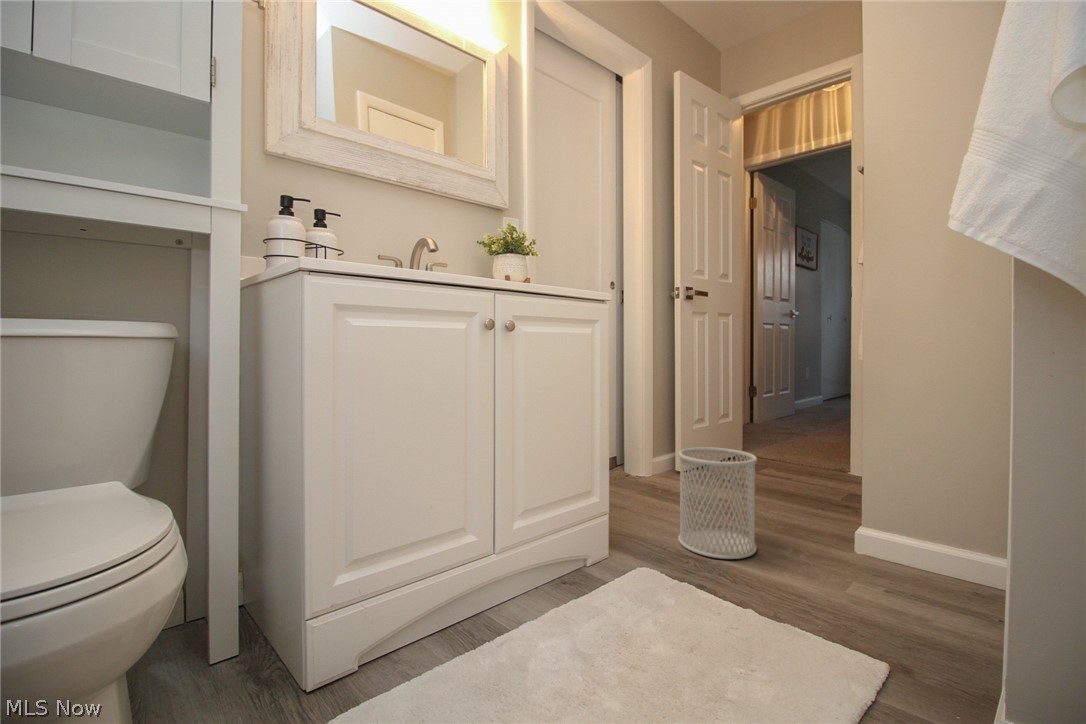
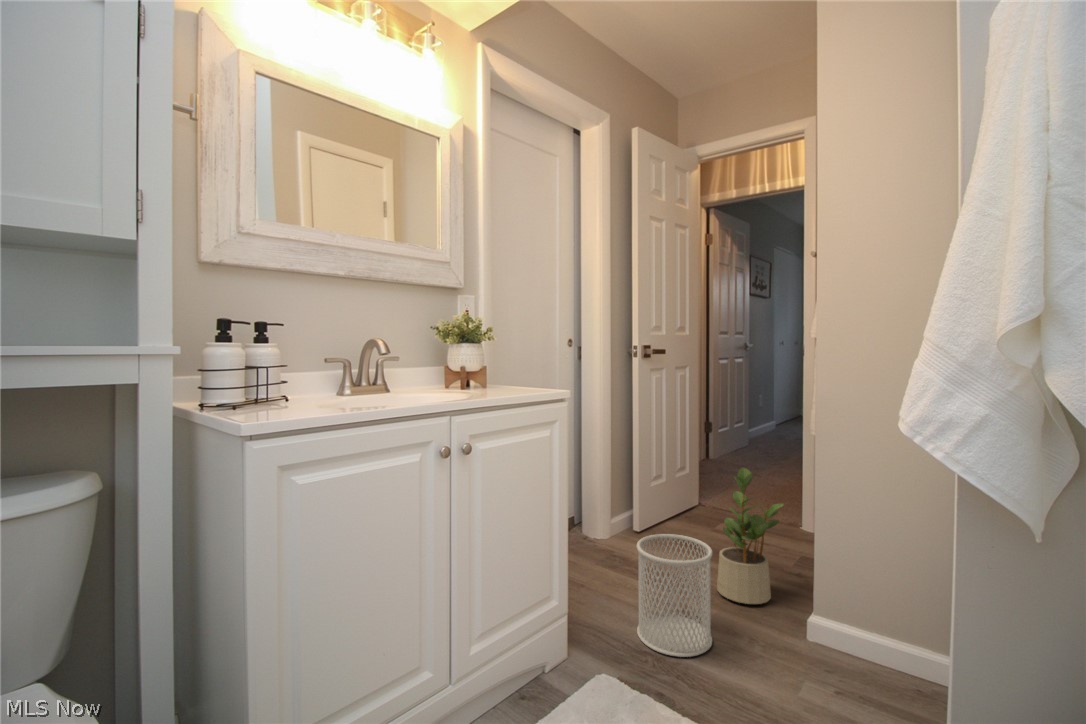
potted plant: none [761,389,833,524] -> present [717,468,784,604]

